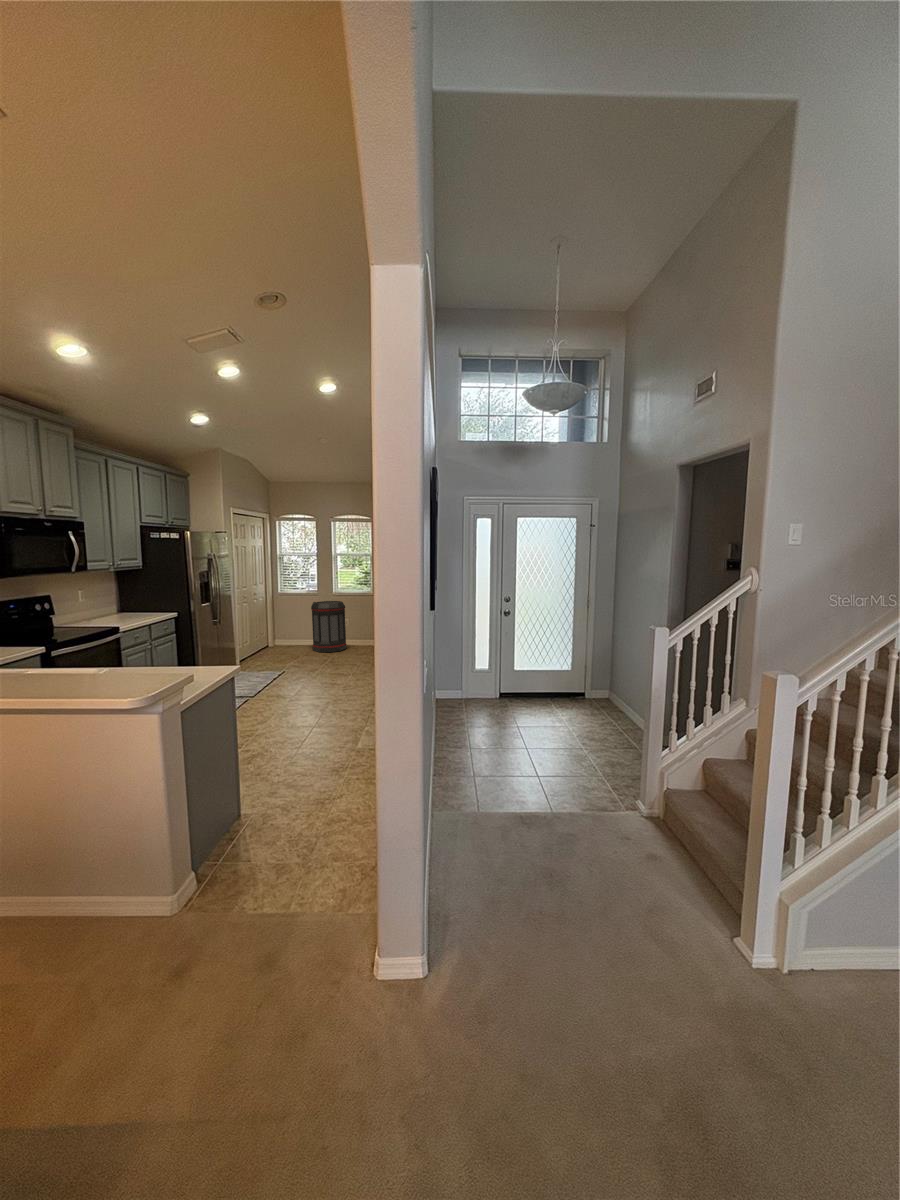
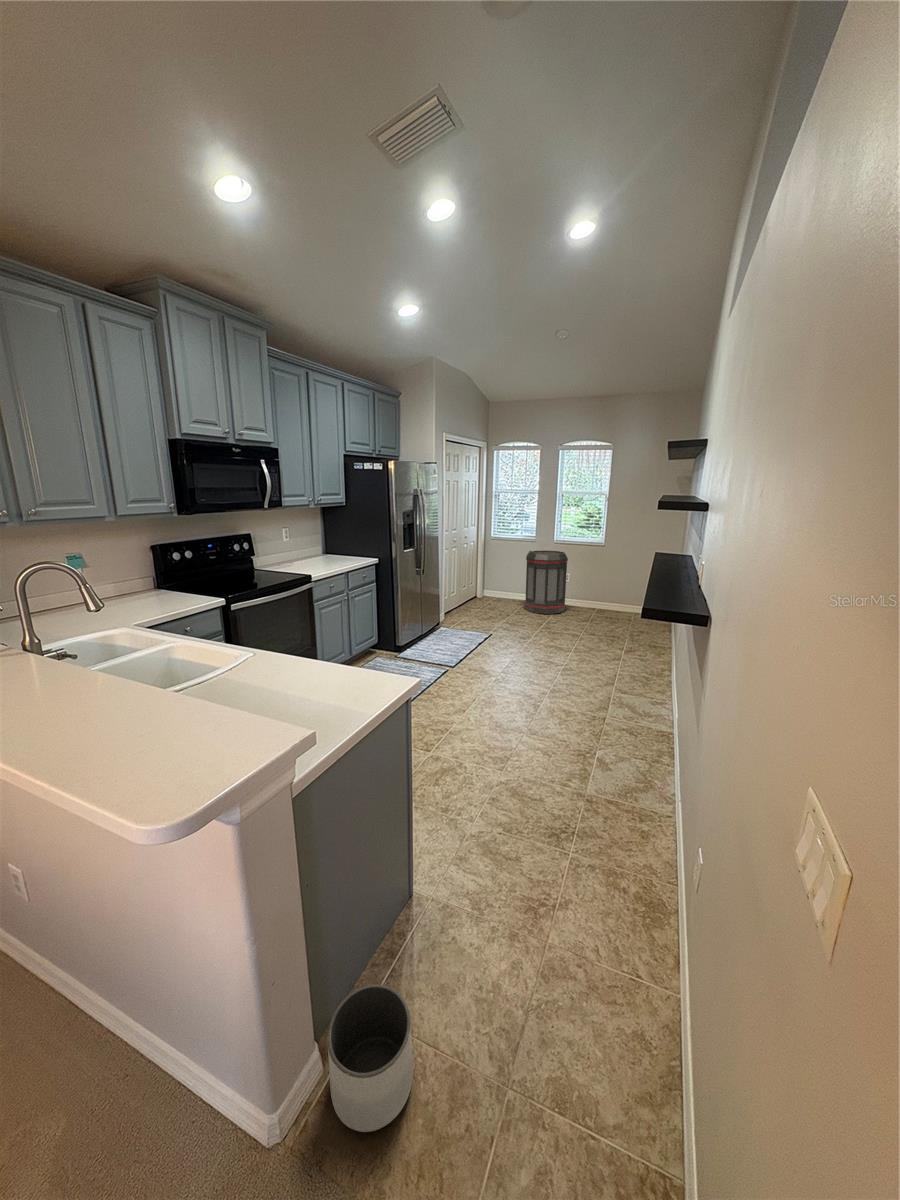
planter: none [201,829,252,892] -> present [327,984,413,1132]

